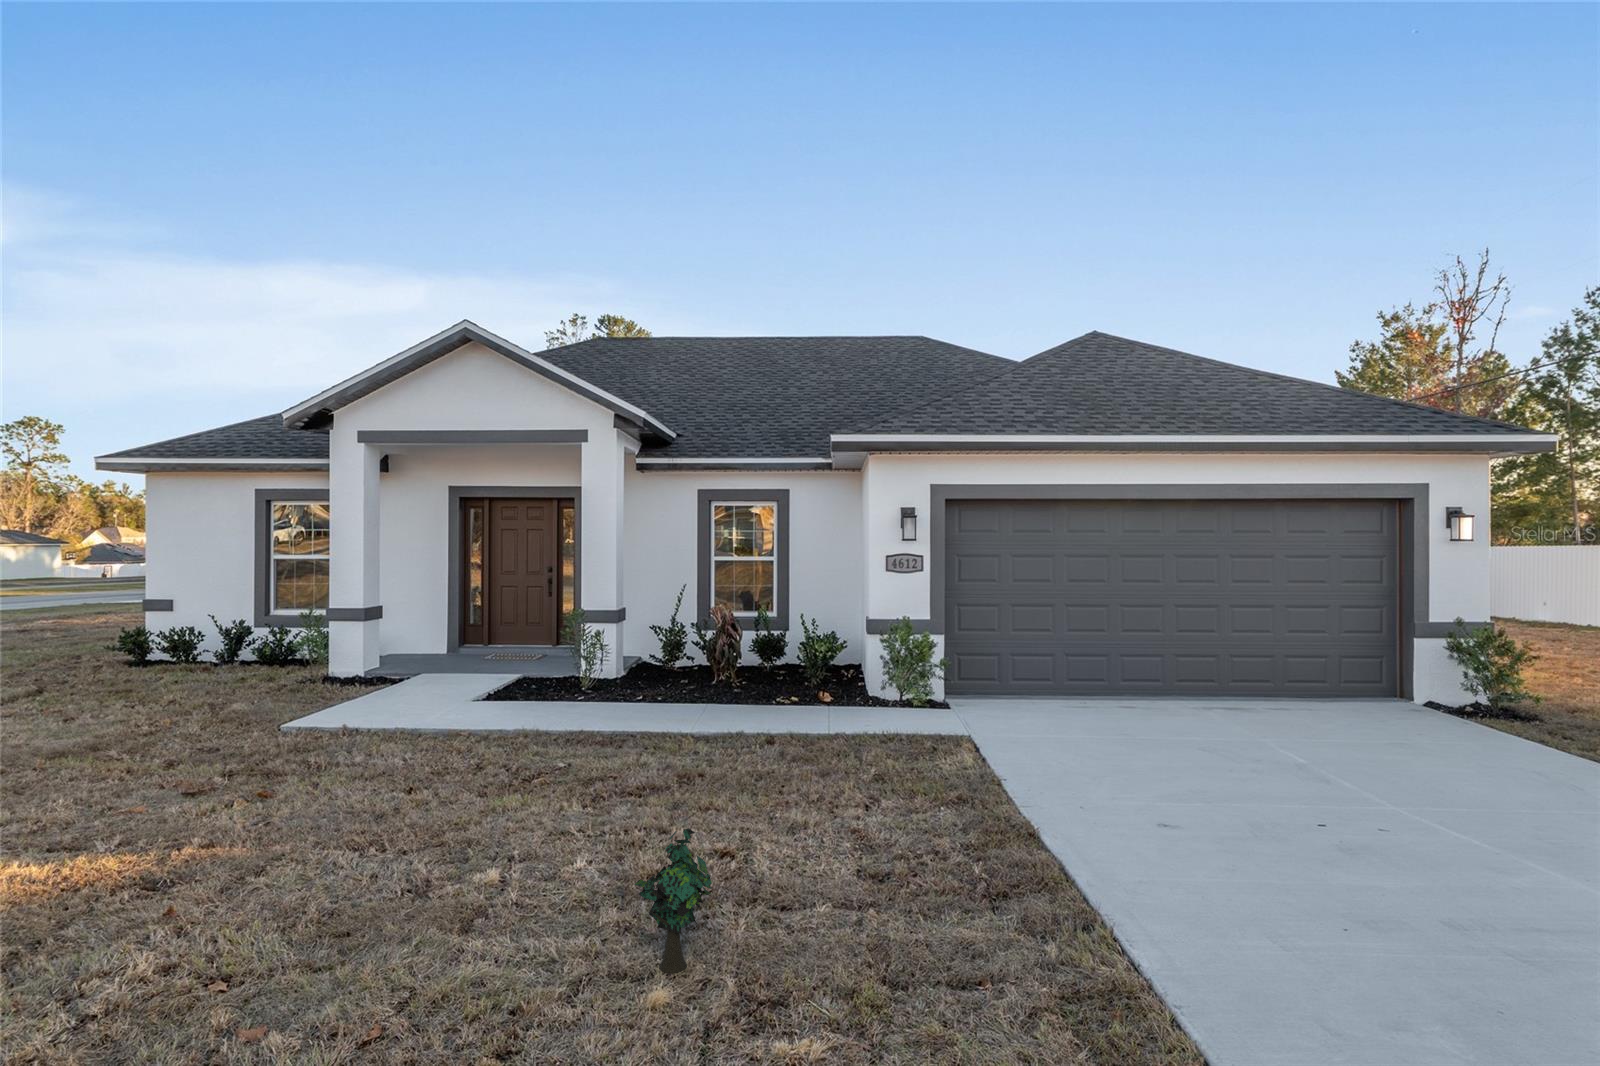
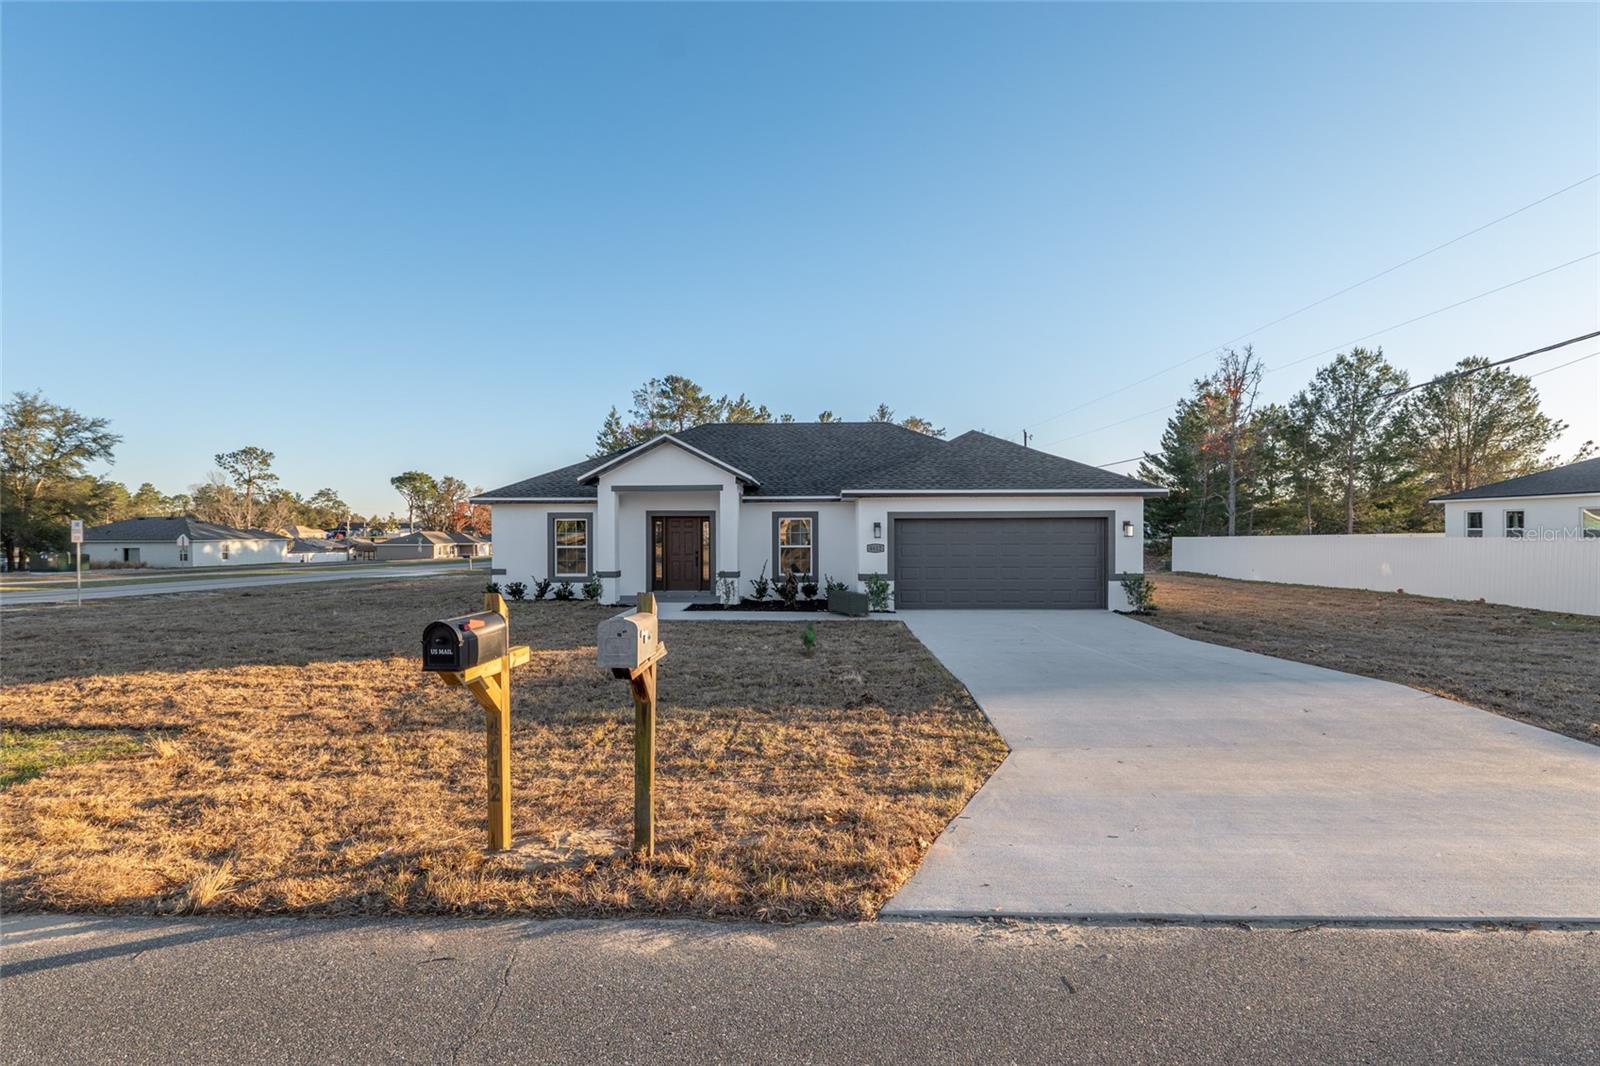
bench: none [802,652,891,719] -> present [828,590,869,618]

